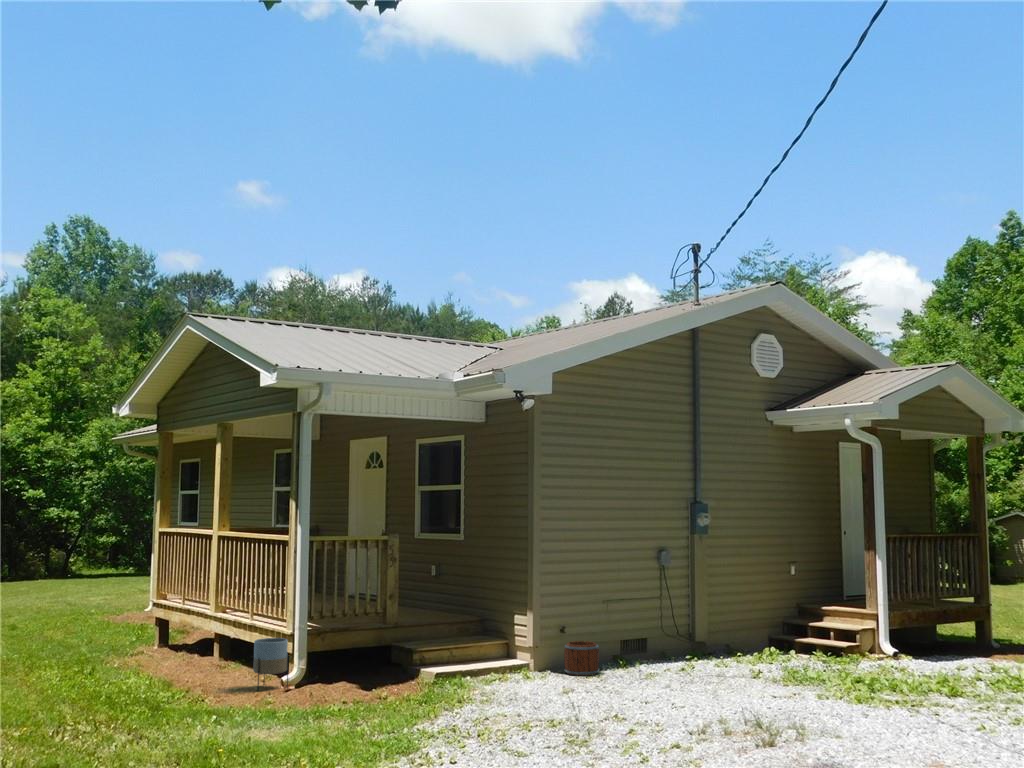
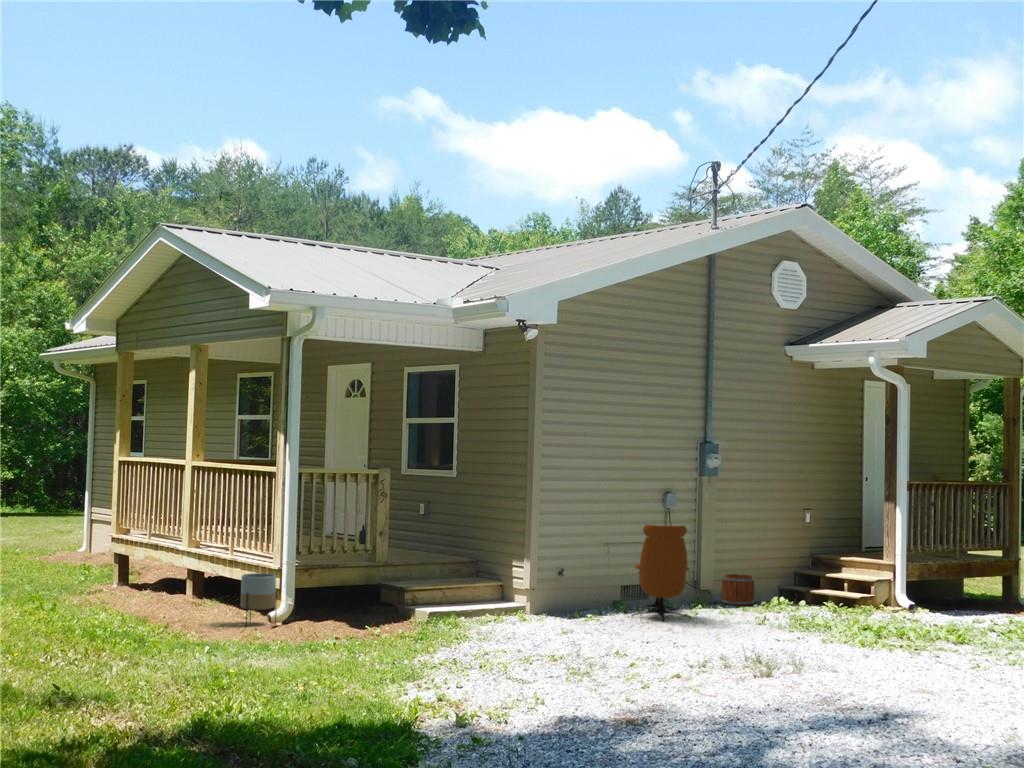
lounge chair: none [631,583,688,677] -> present [632,525,691,622]
bucket: present [564,641,599,676] -> present [722,574,755,606]

